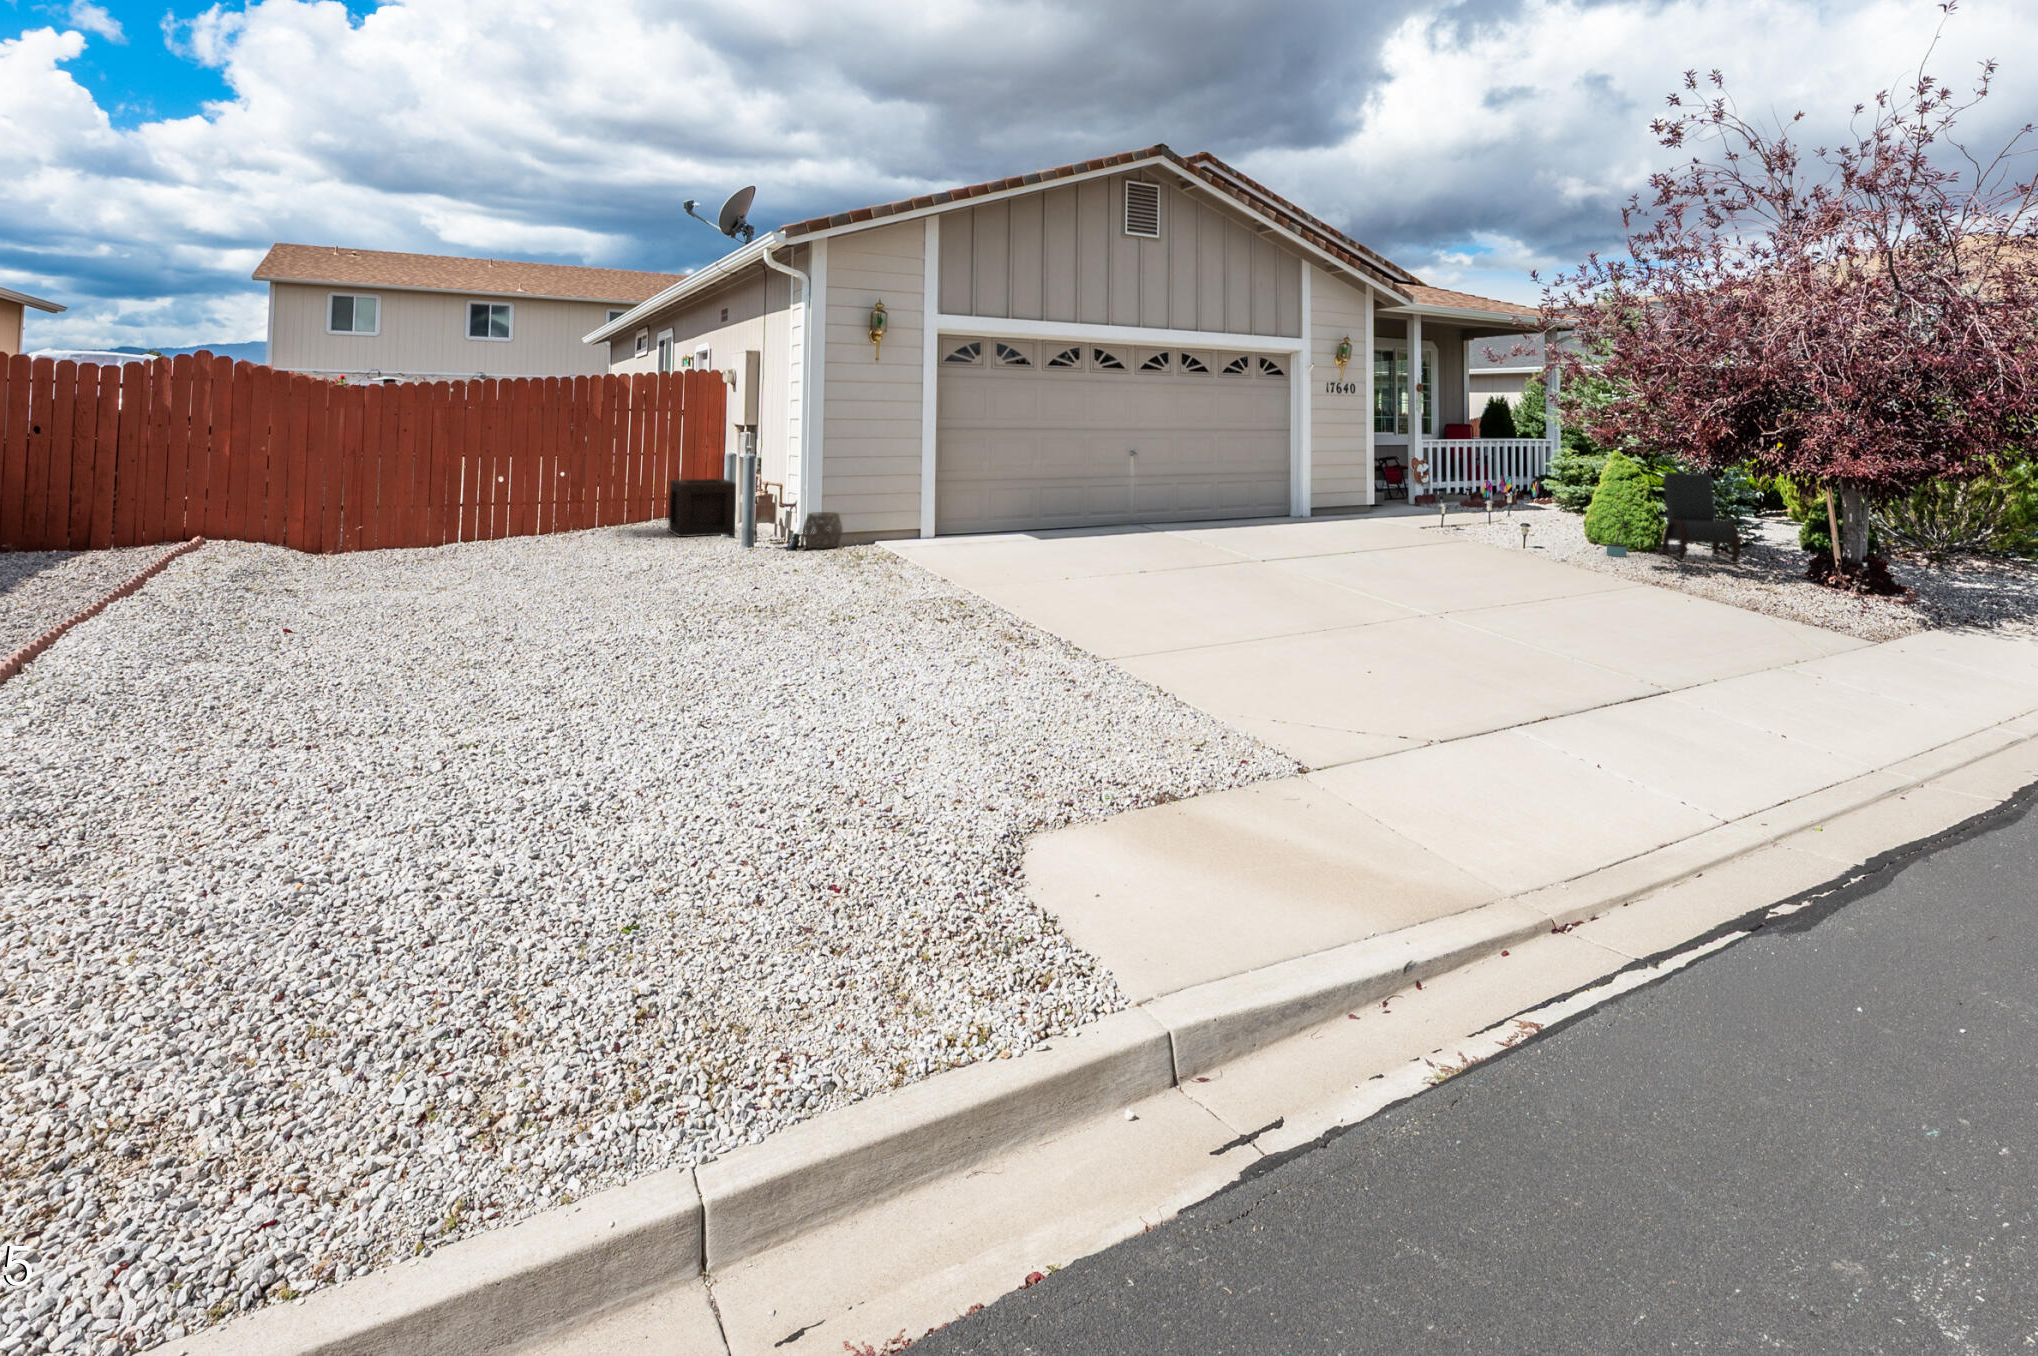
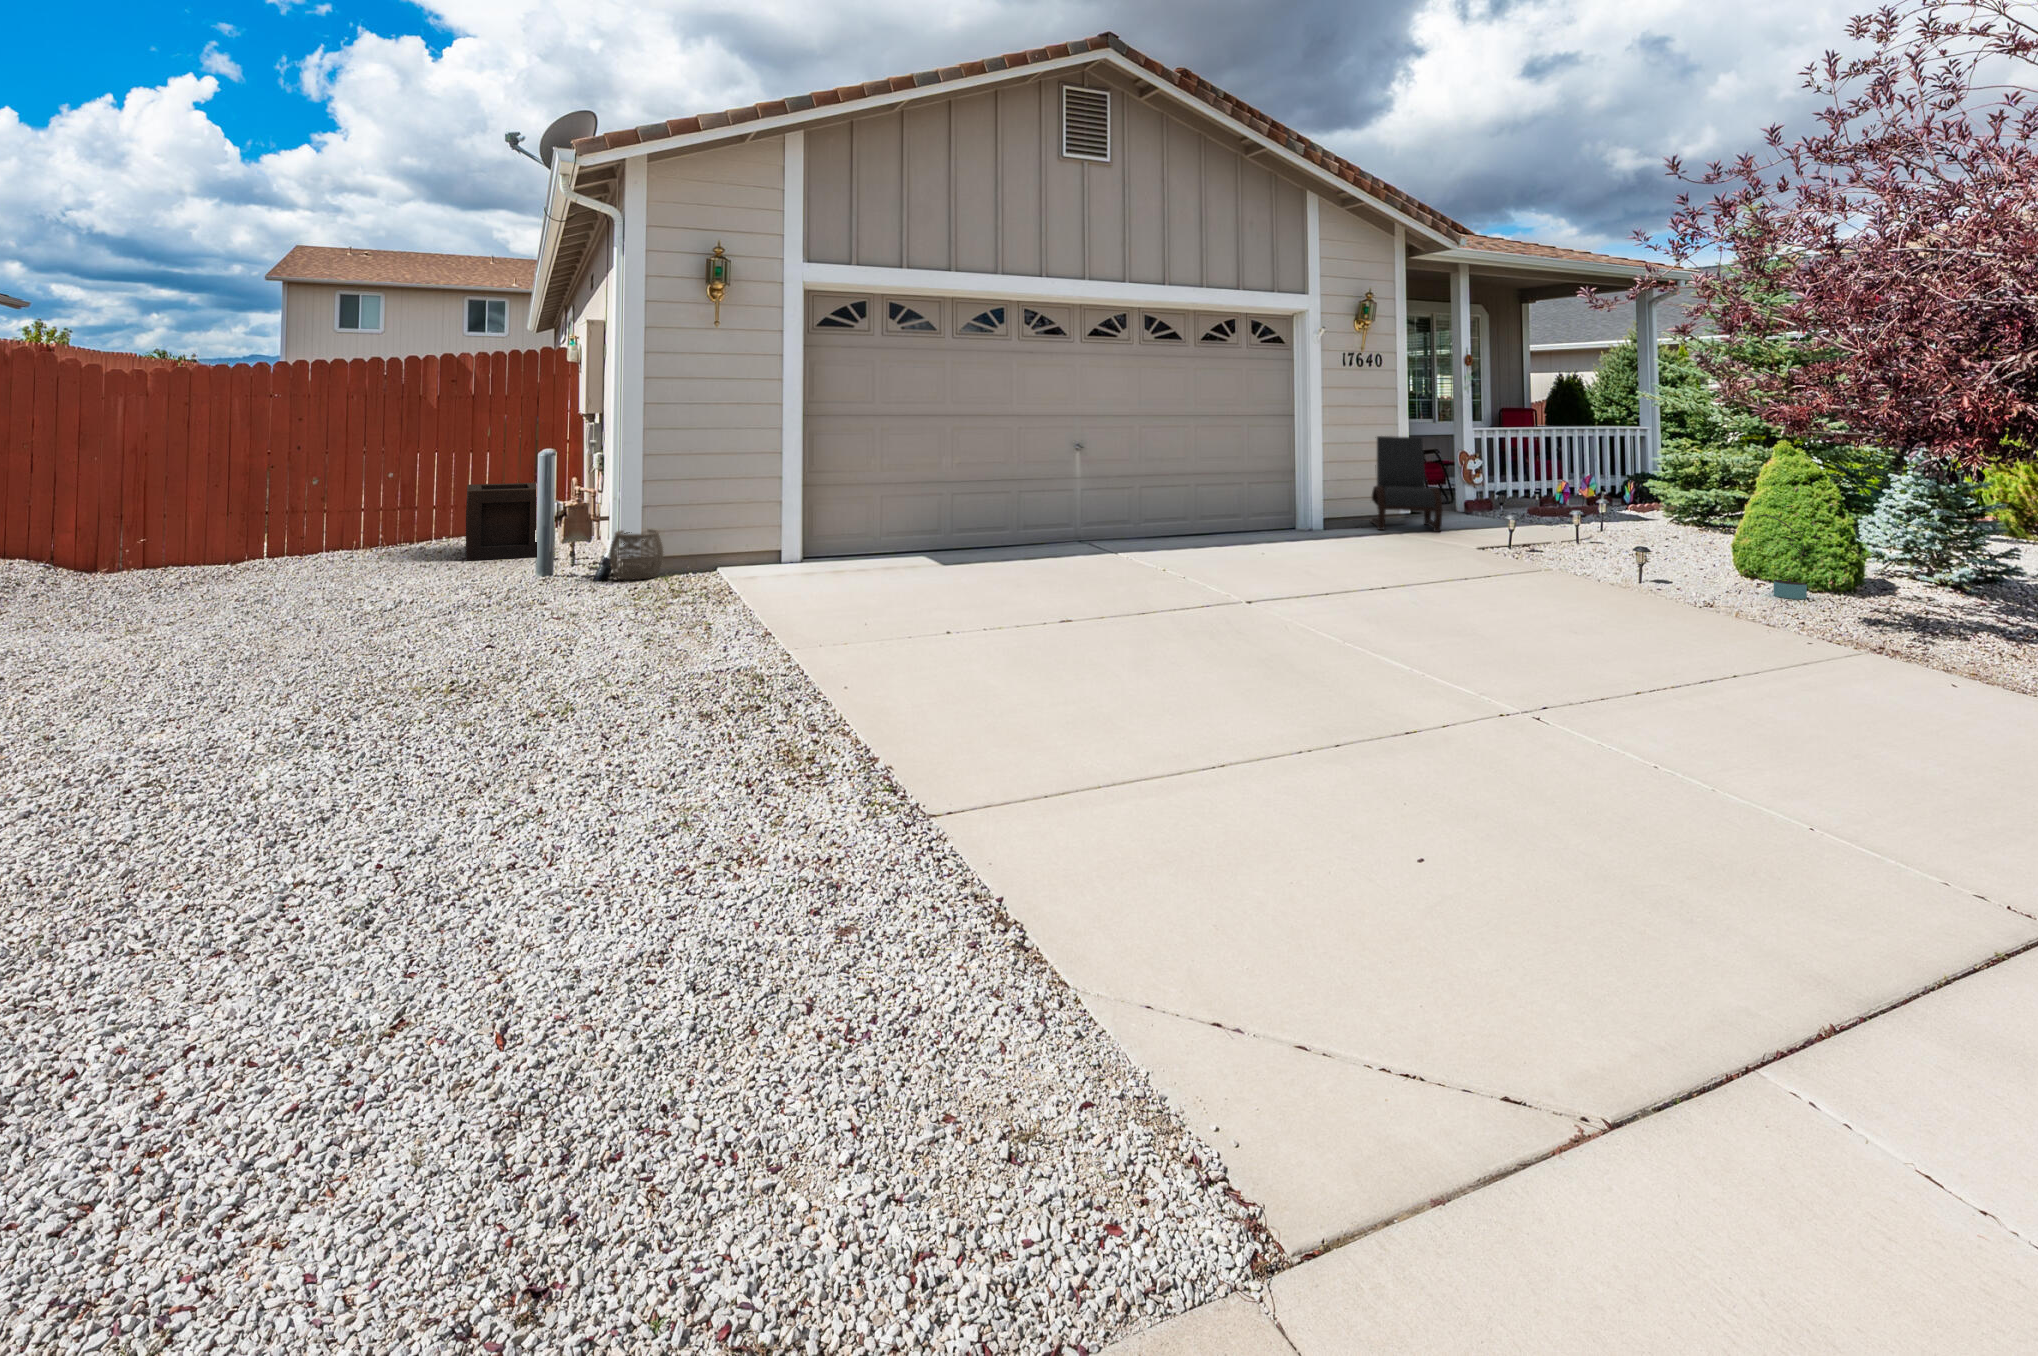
lounge chair: present [1661,472,1741,564] -> present [1371,436,1443,532]

